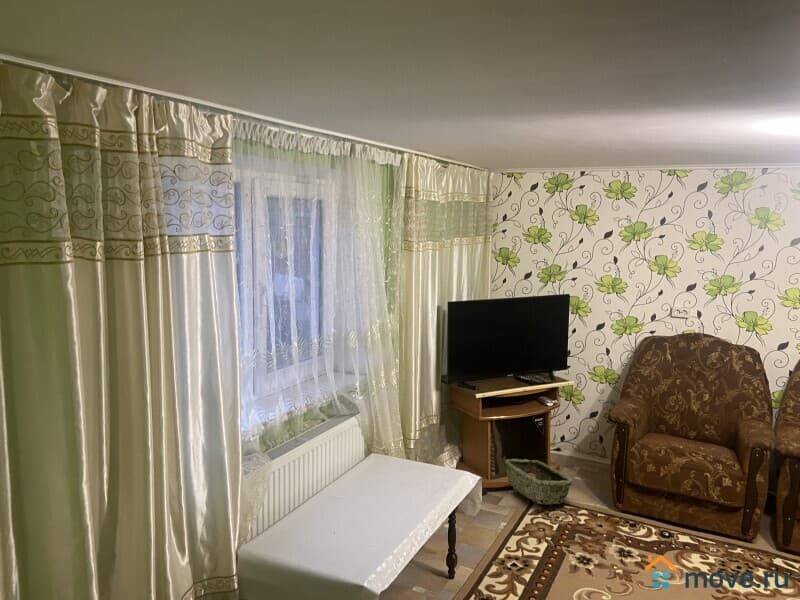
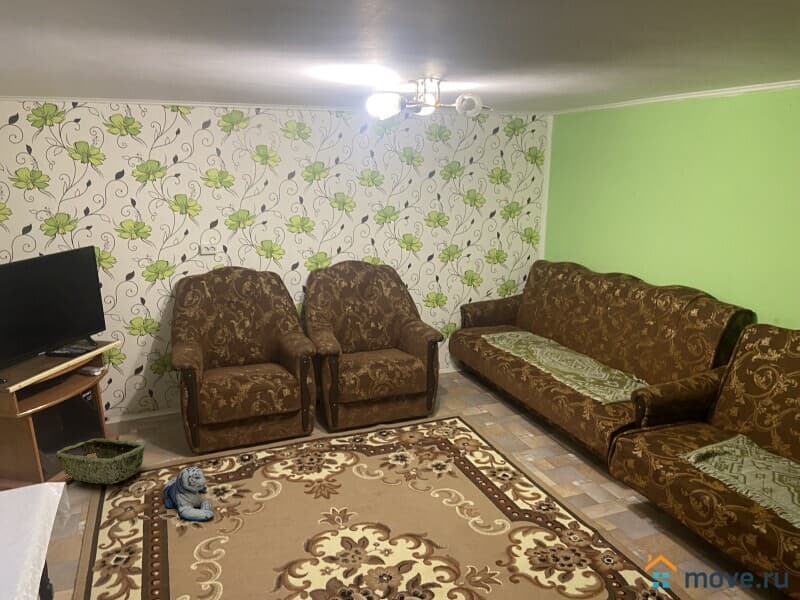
plush toy: none [570,514,613,572] -> present [163,466,213,521]

